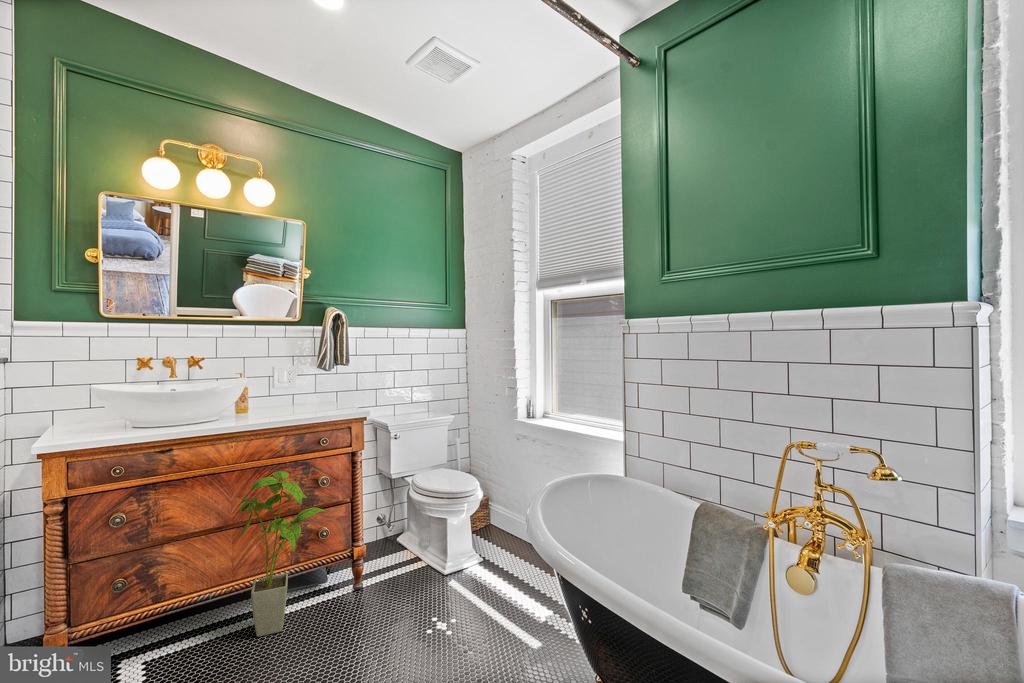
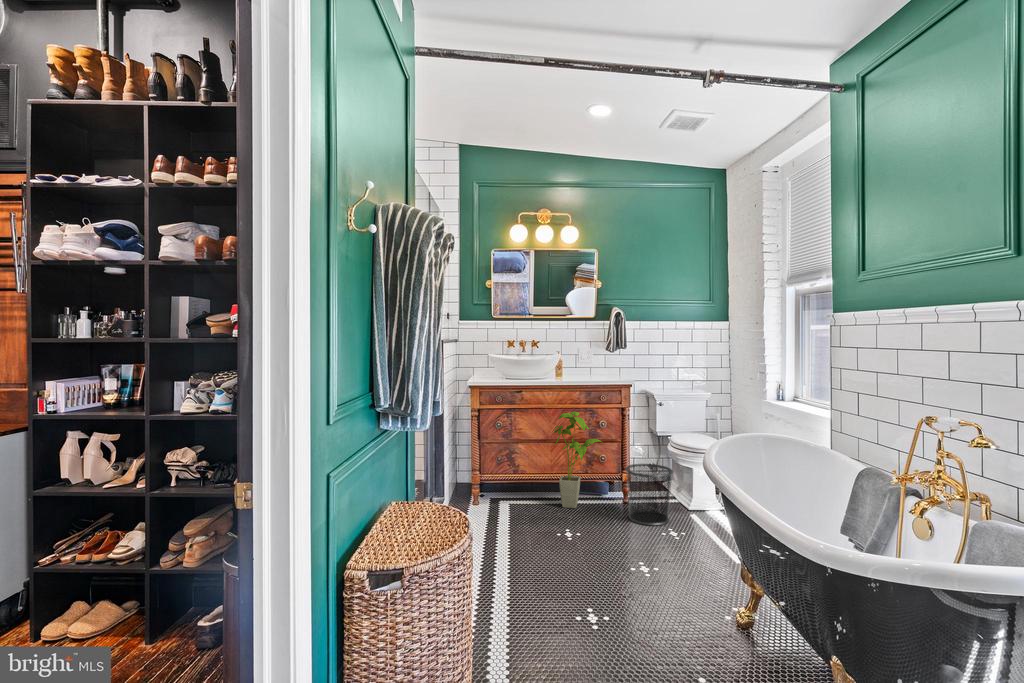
waste bin: none [367,529,437,631] -> present [625,464,673,526]

